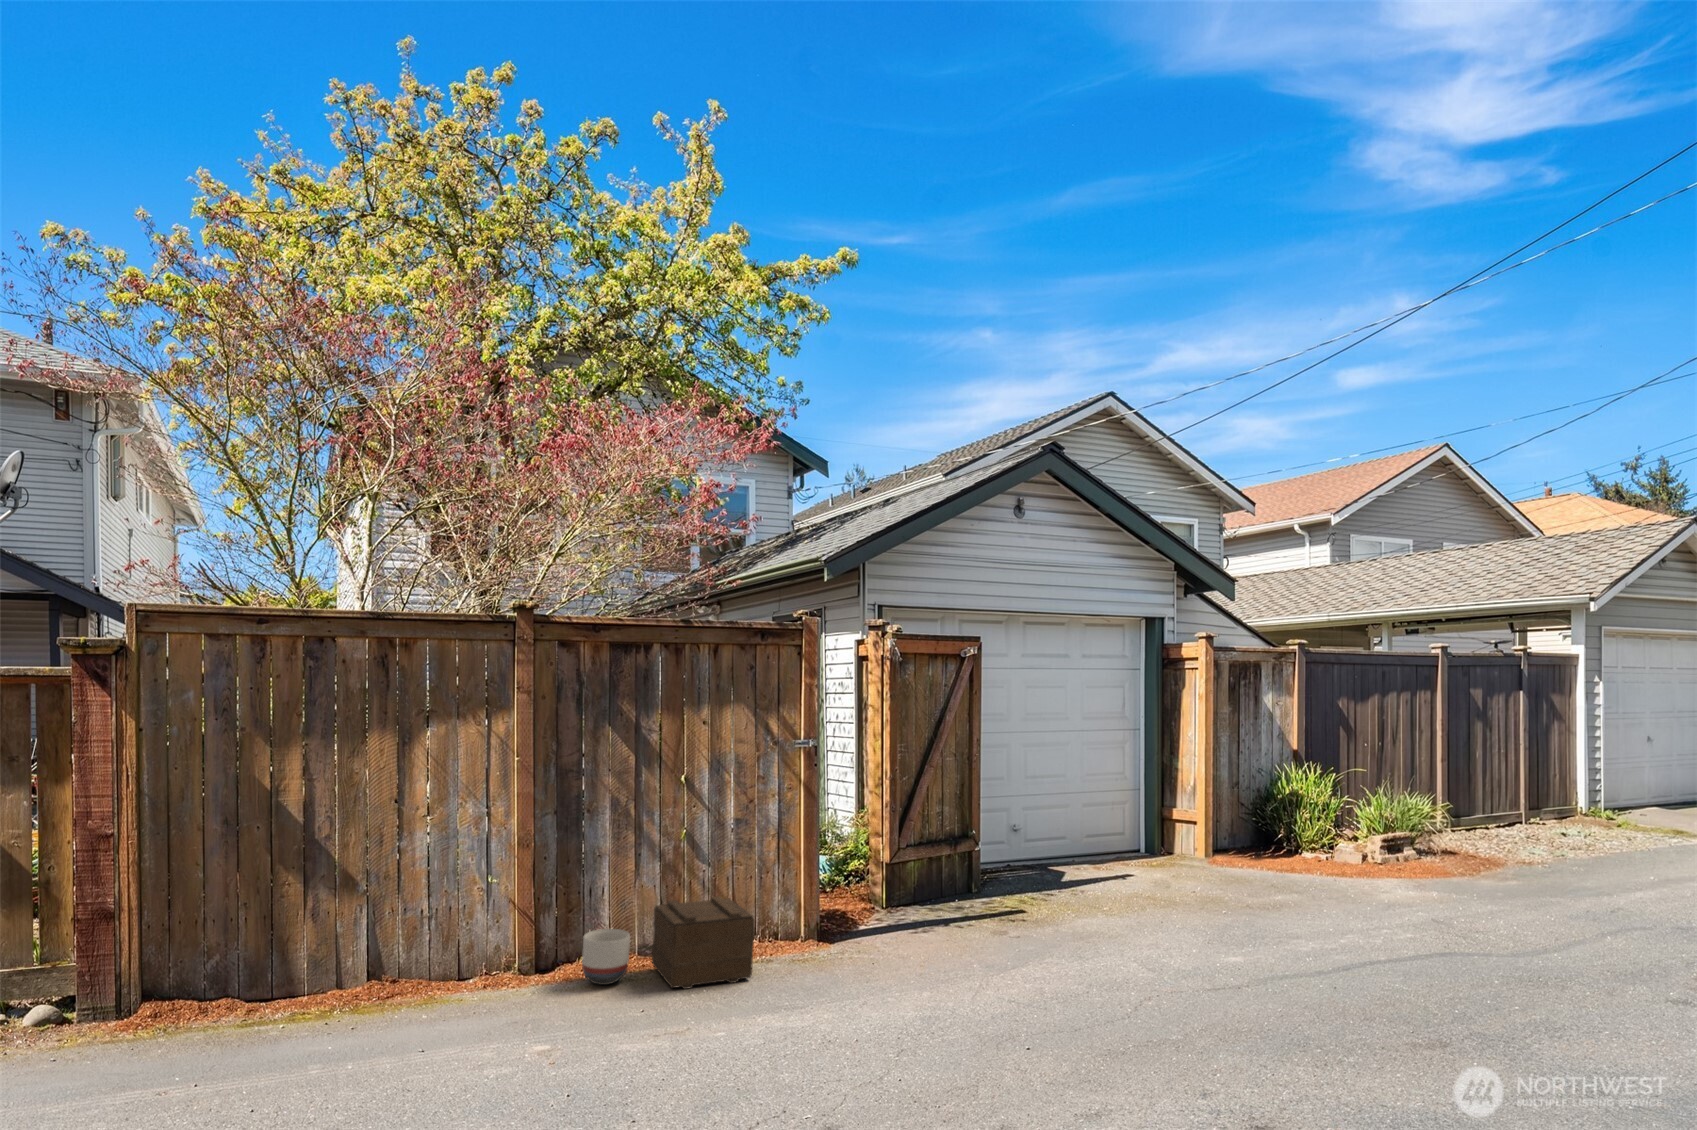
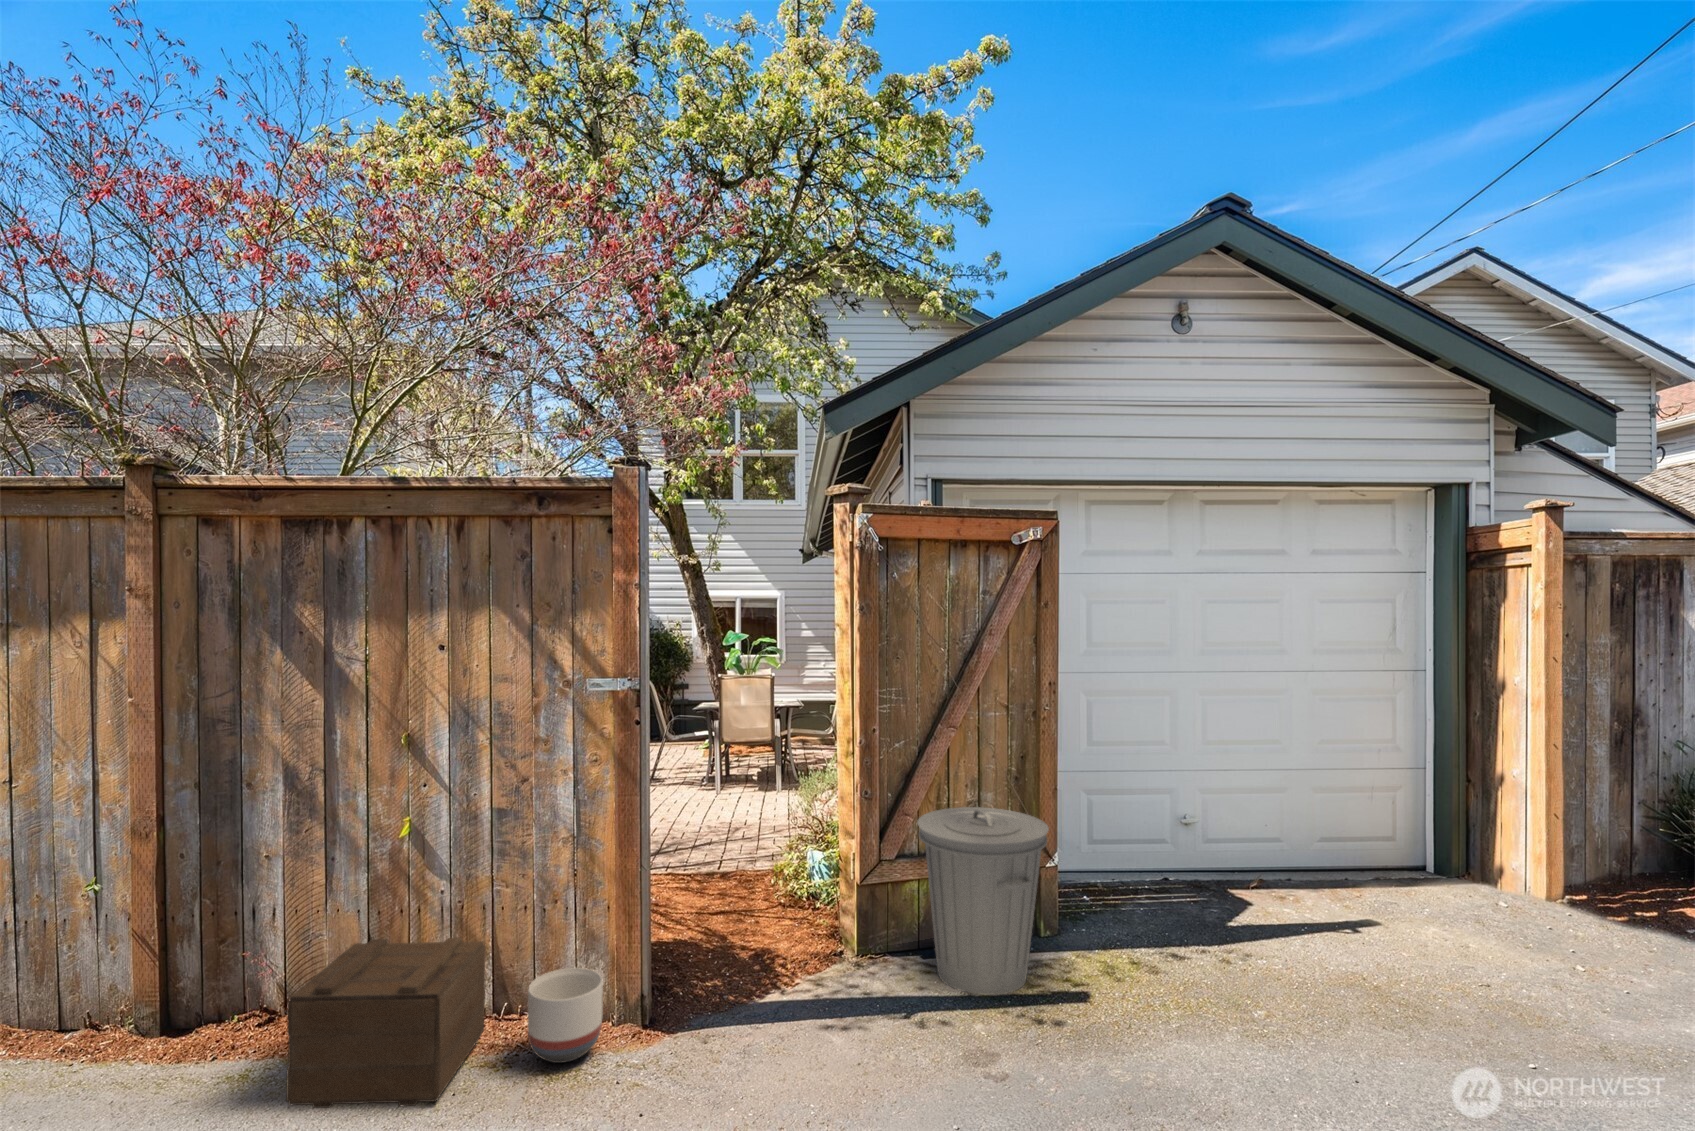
trash can: none [921,814,998,919] -> present [917,807,1049,995]
planter: present [582,929,630,985] -> present [528,968,603,1063]

